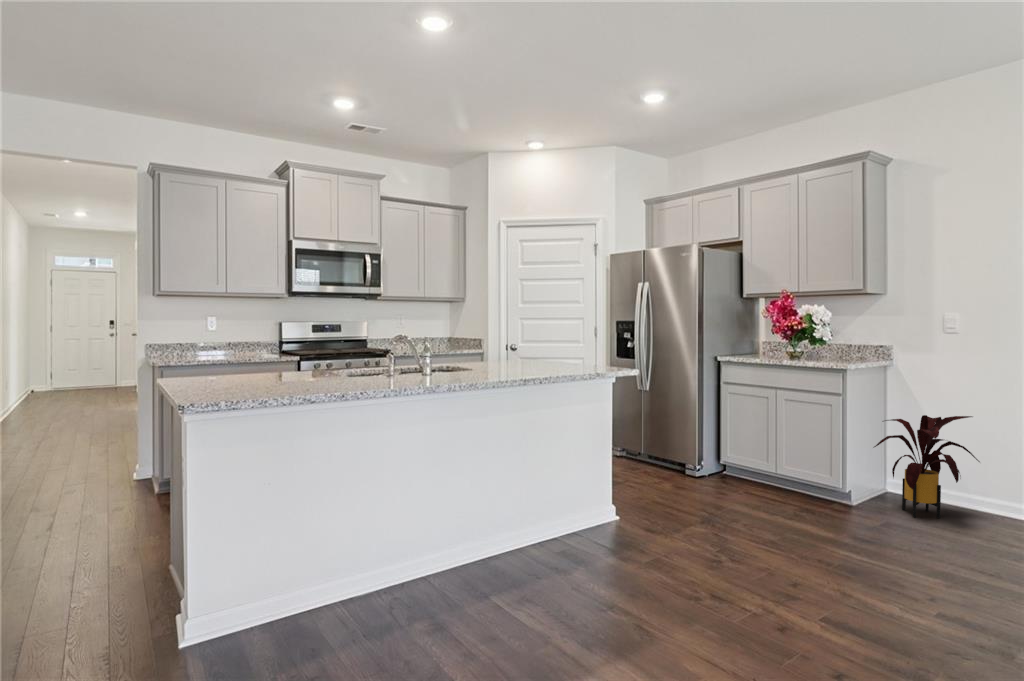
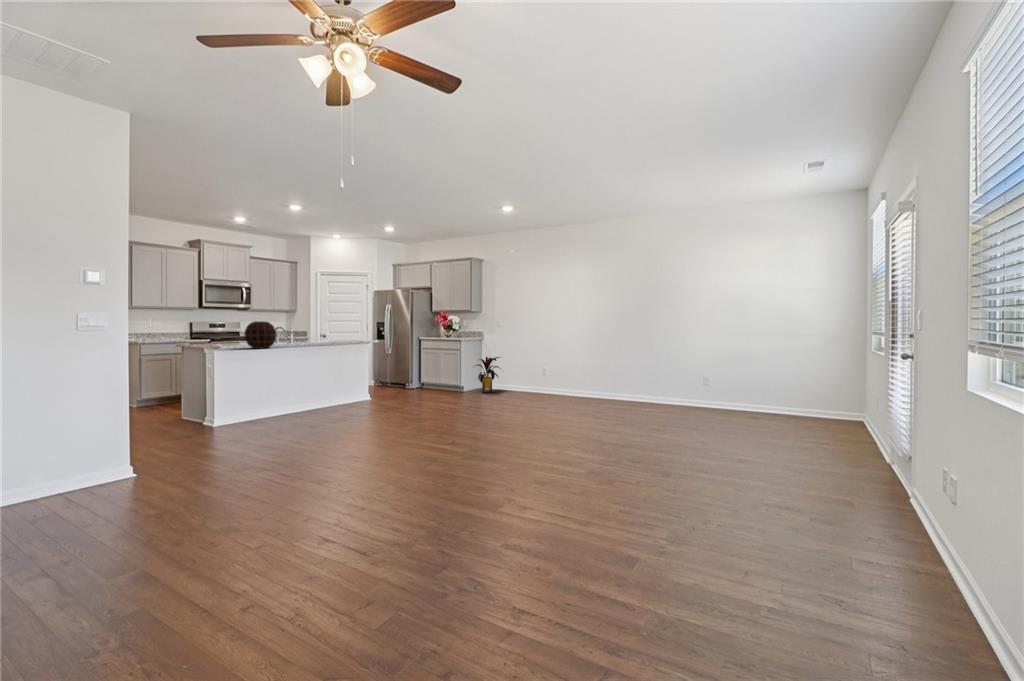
decorative vase: none [297,312,376,386] -> present [245,321,276,348]

